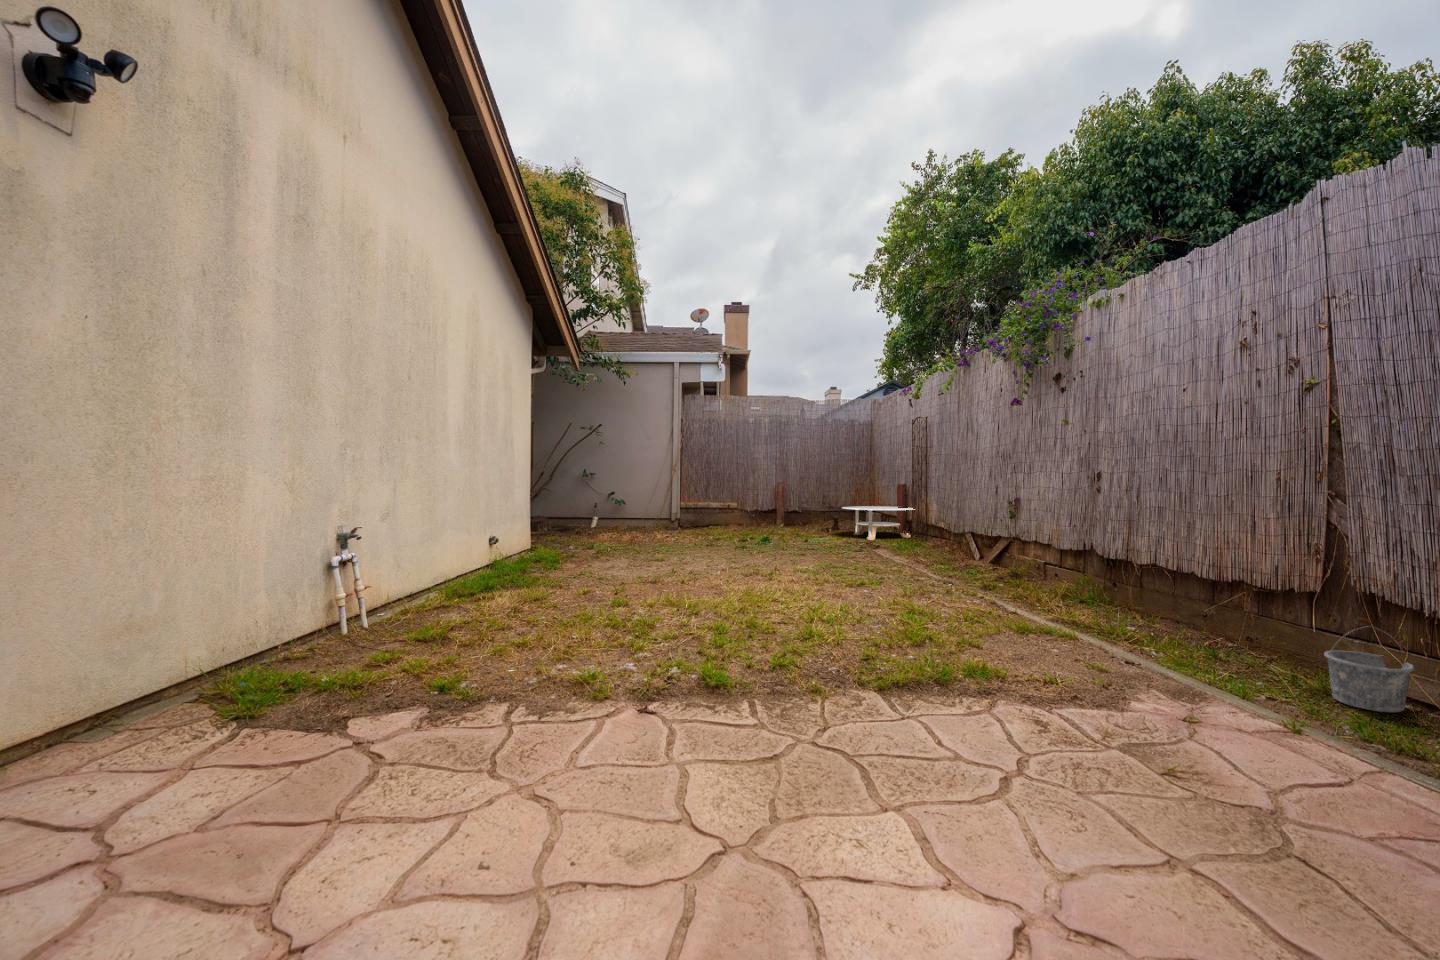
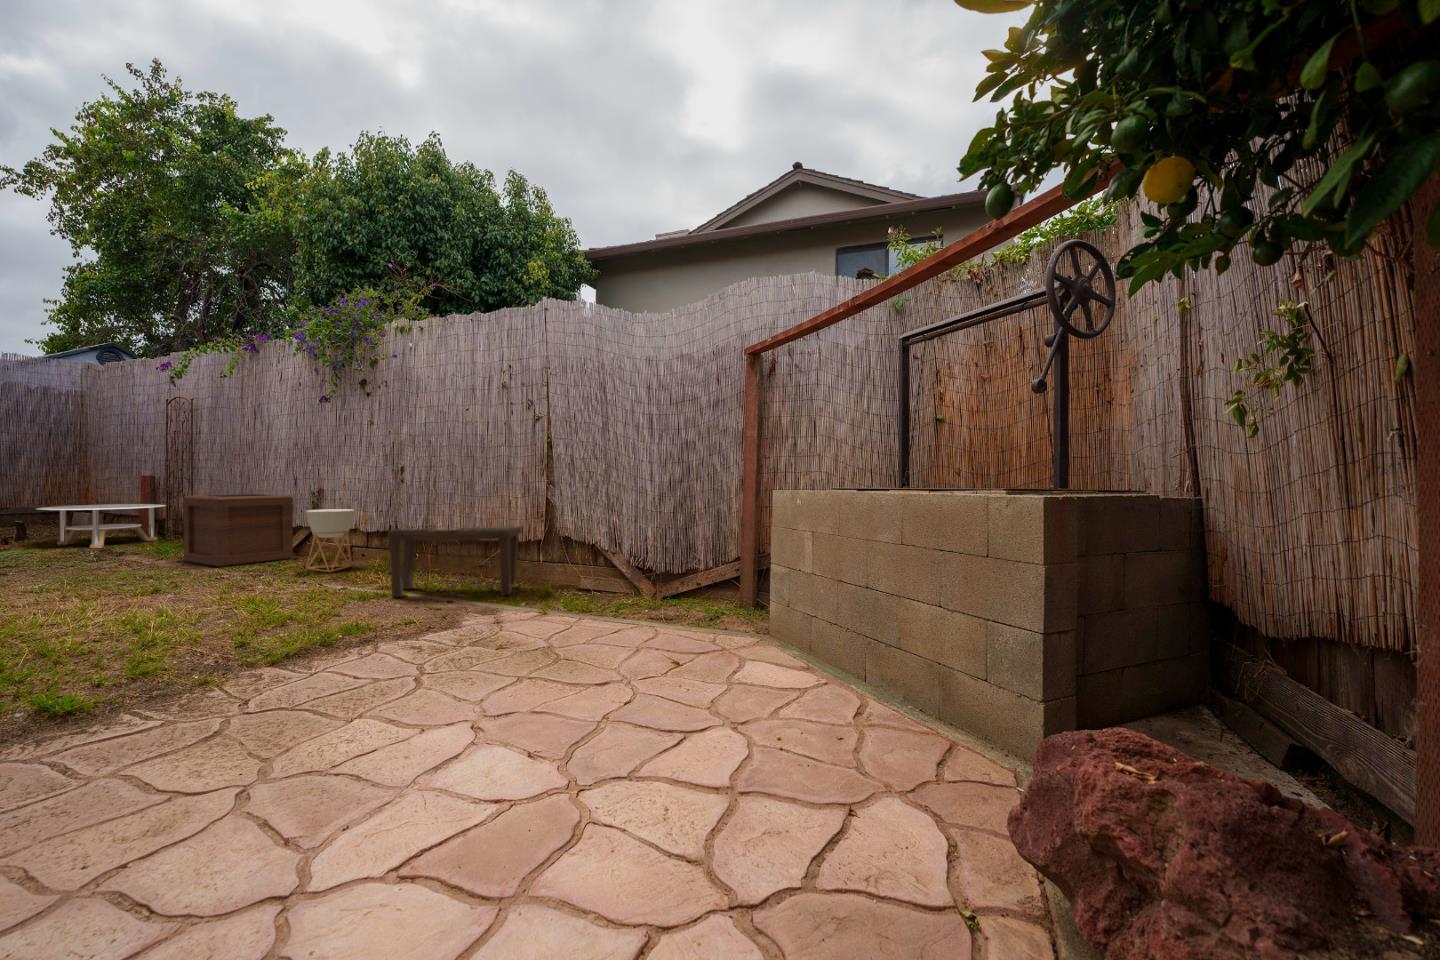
wooden crate: none [911,501,994,568] -> present [184,494,293,567]
planter: none [995,520,1045,590] -> present [306,509,354,572]
bench: none [1055,550,1272,674] -> present [388,526,521,597]
bucket: present [1324,641,1414,712] -> none [549,553,583,597]

